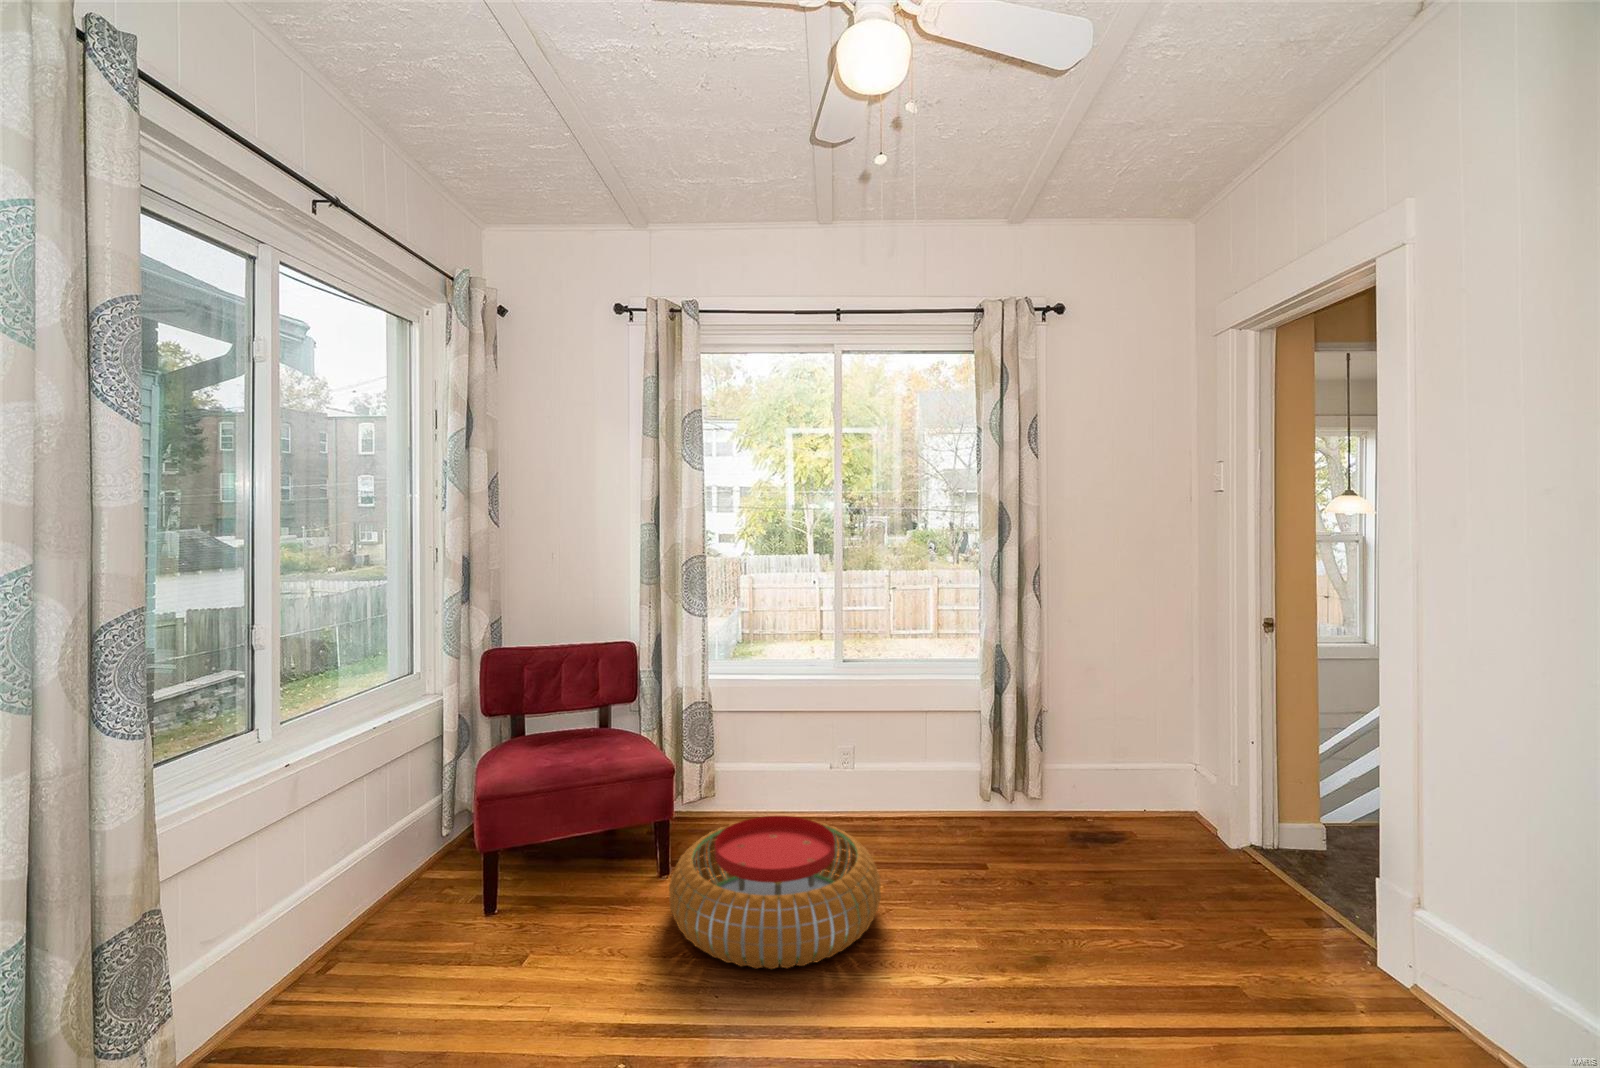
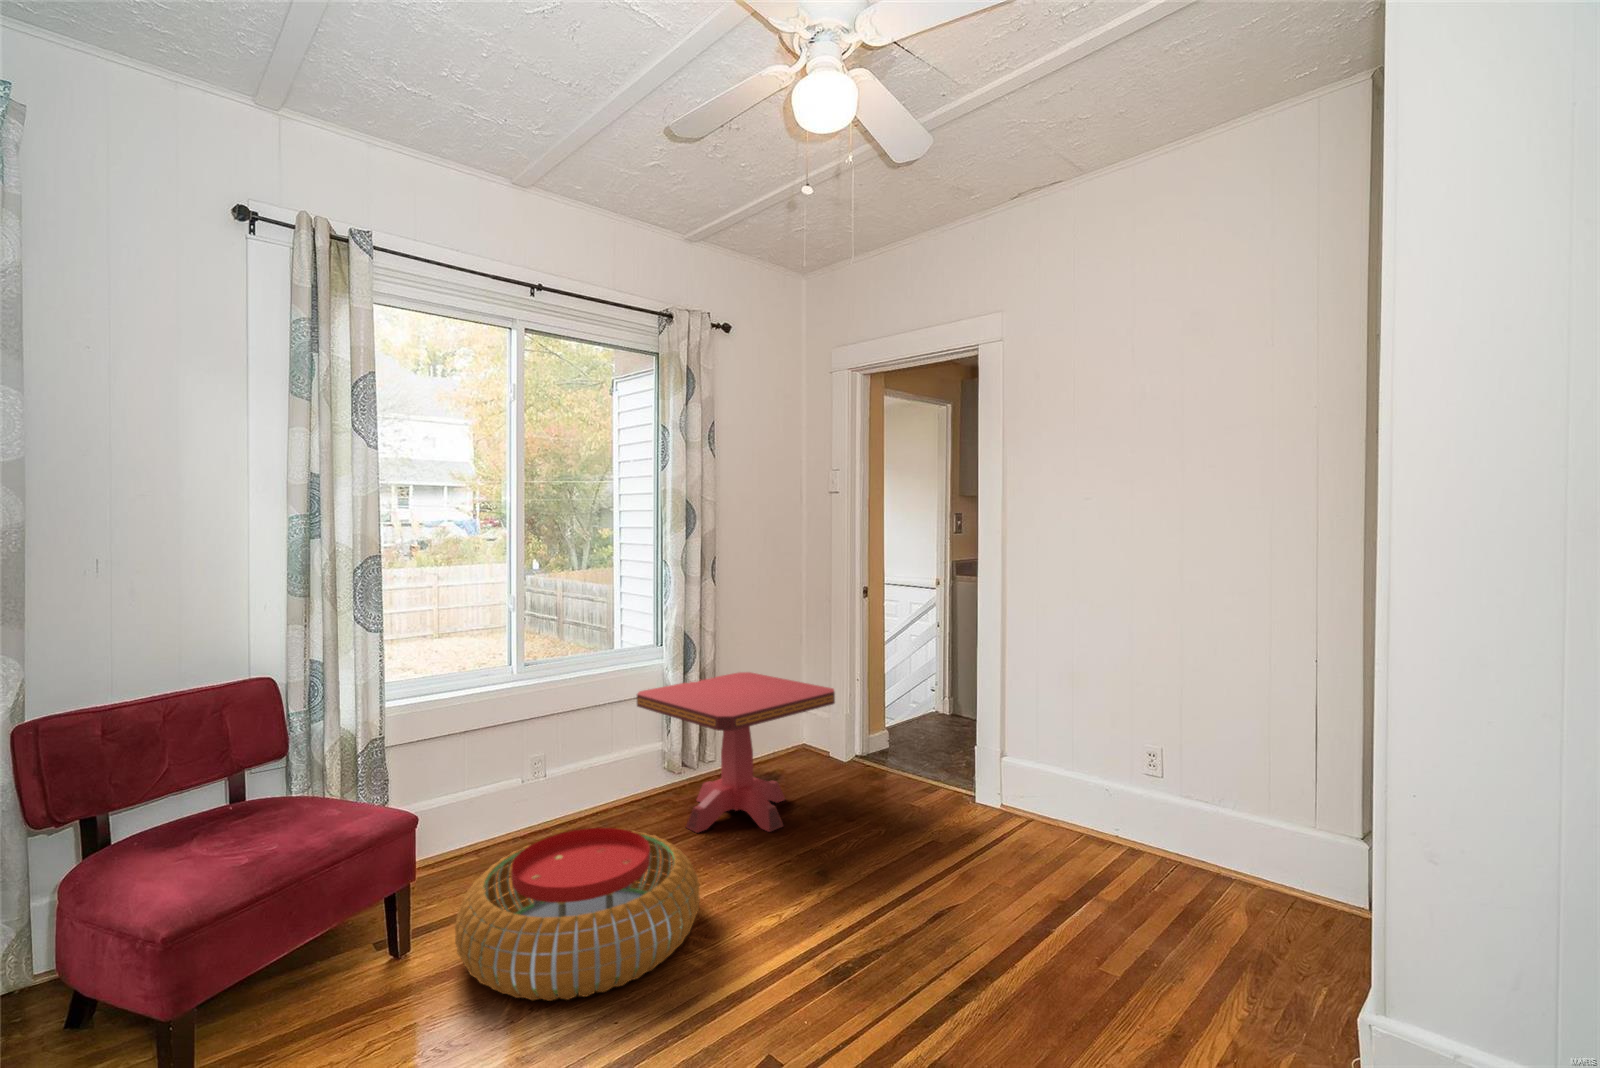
side table: none [928,701,1141,891] -> present [637,672,835,833]

